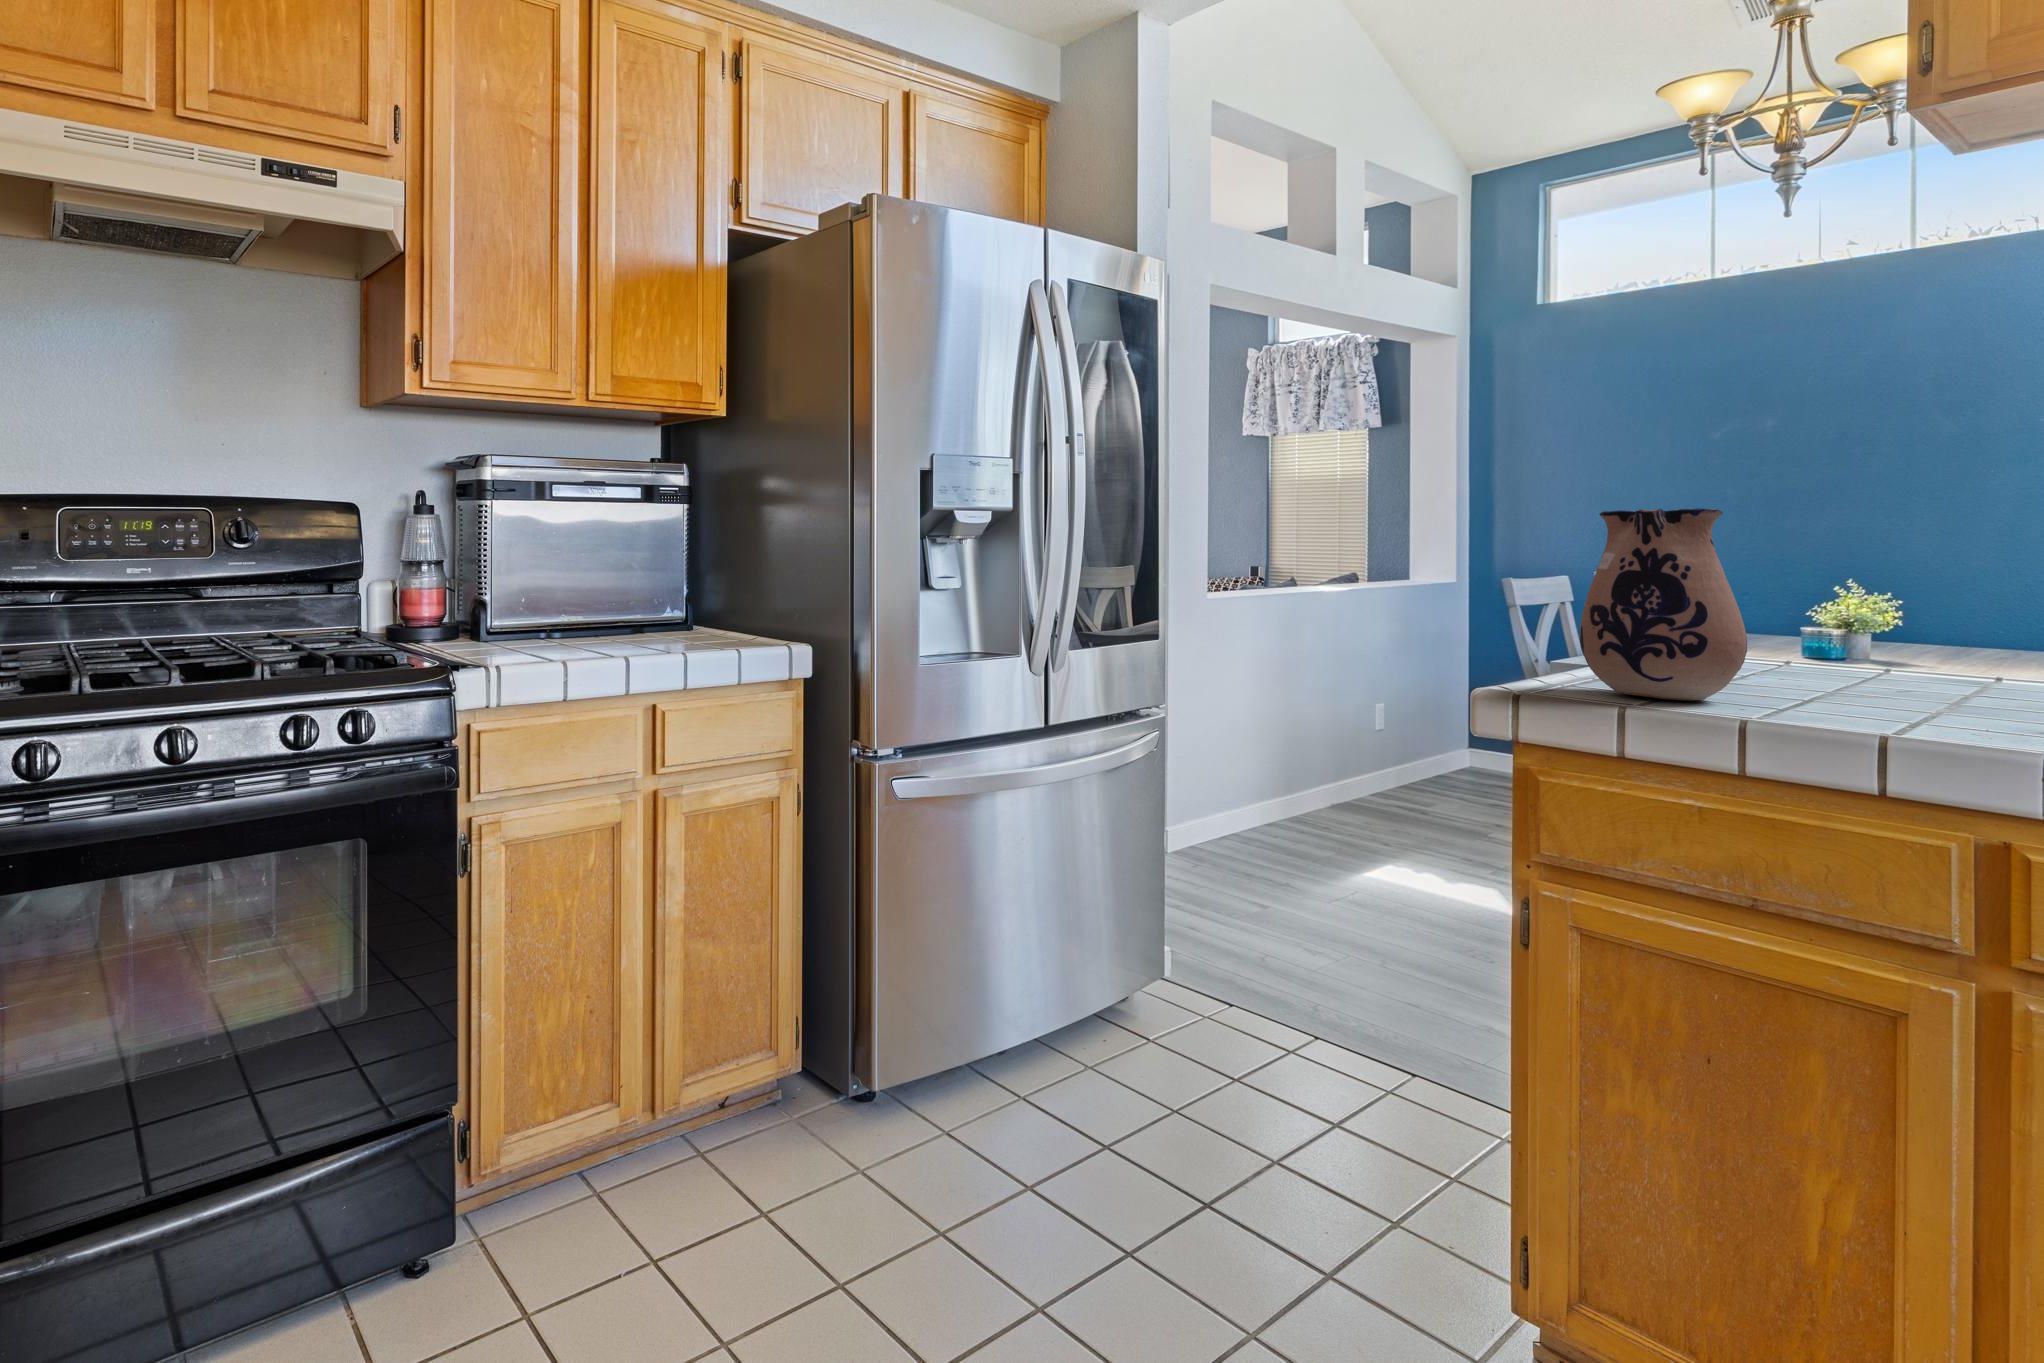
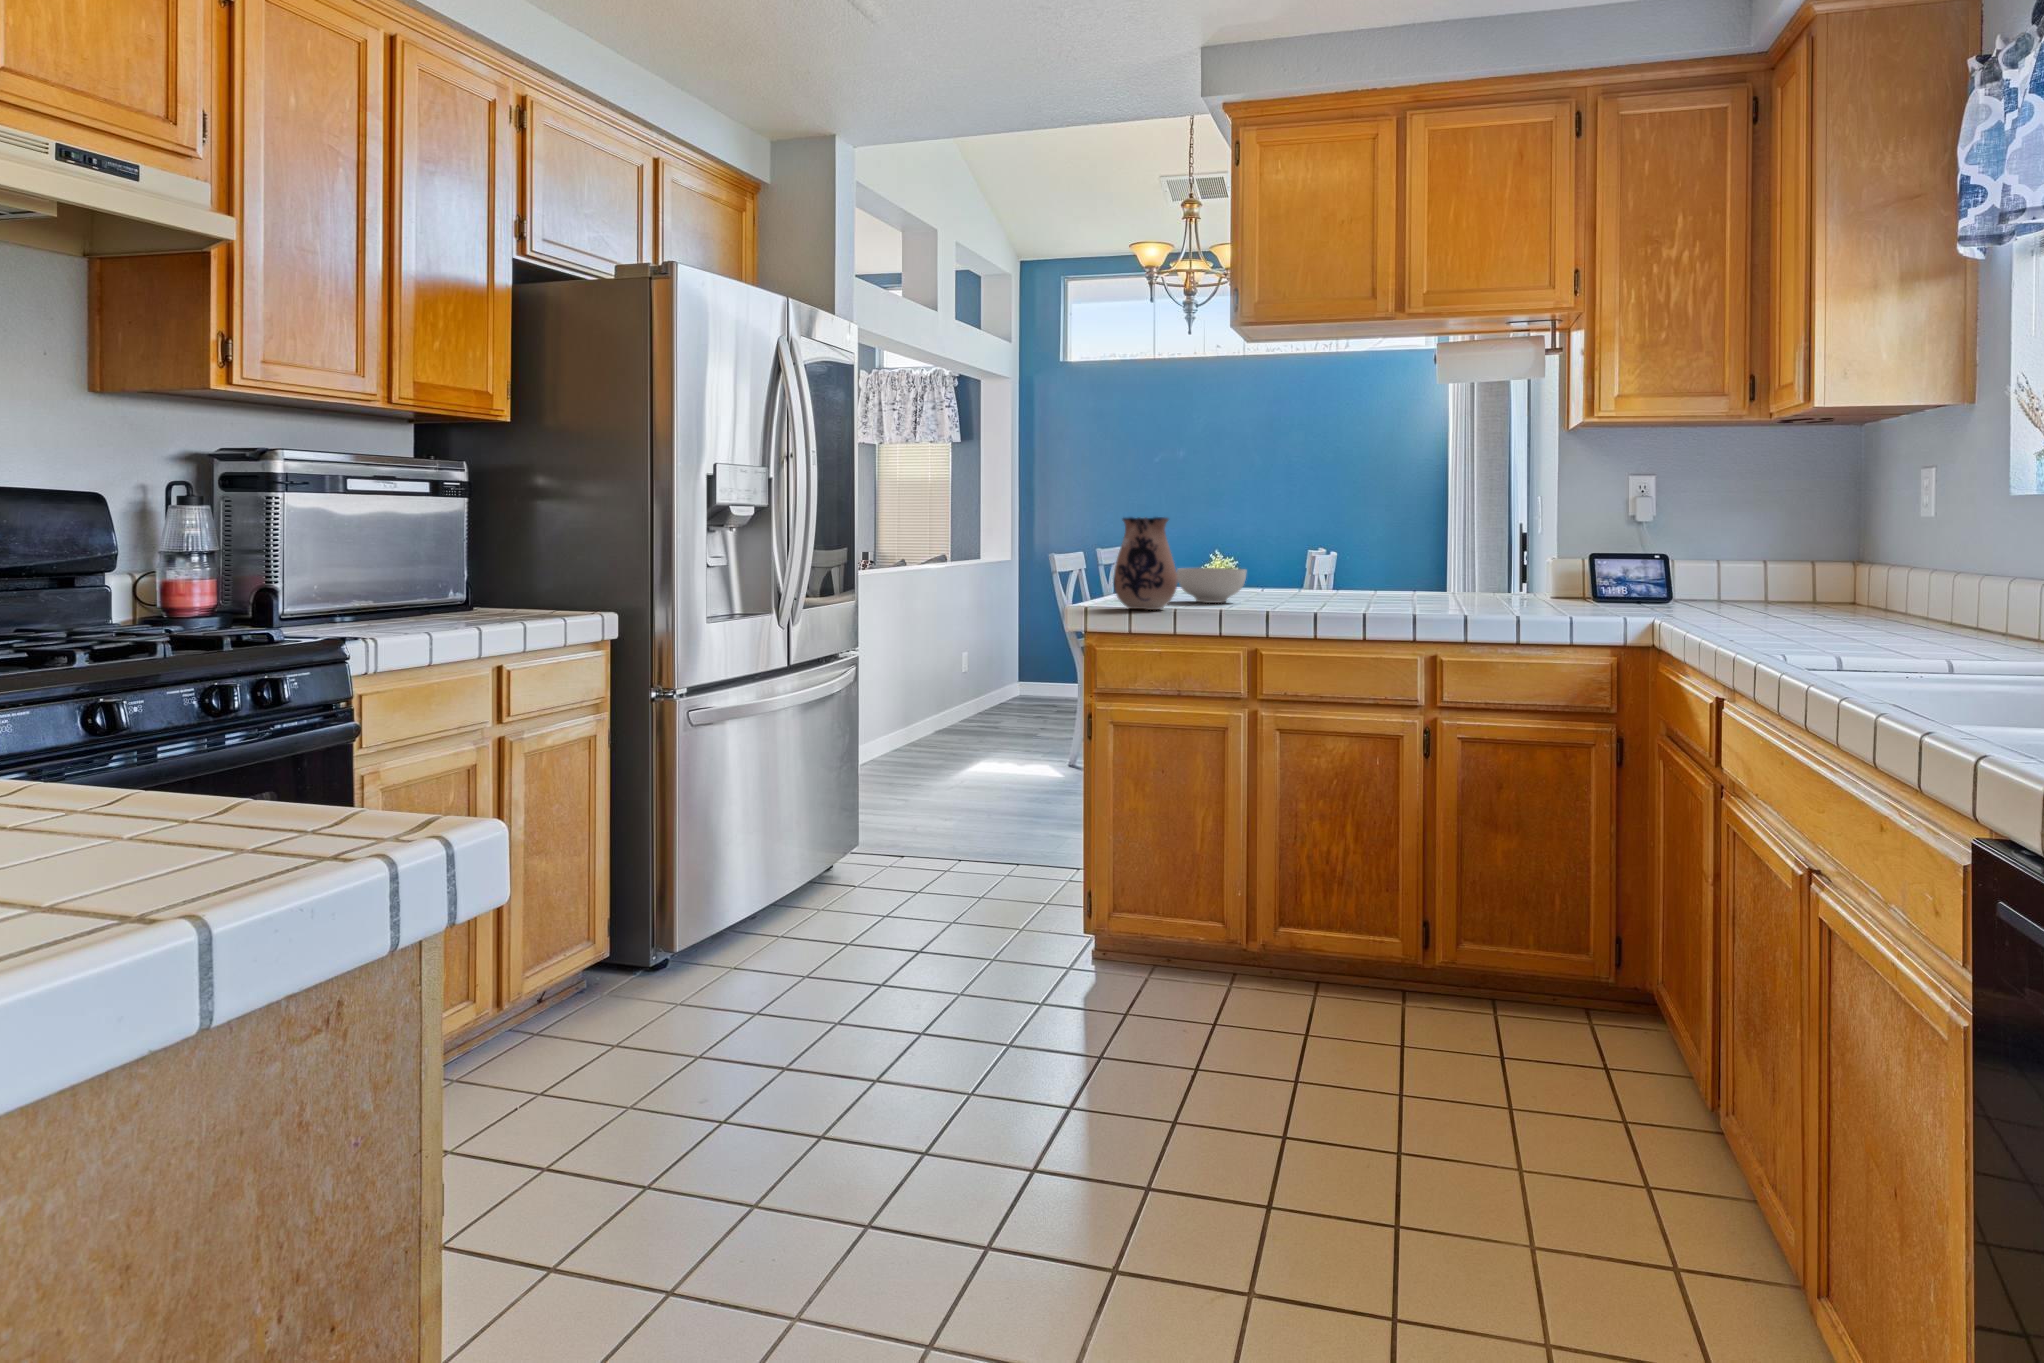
bowl: none [1746,611,1948,689] -> present [1177,568,1246,603]

